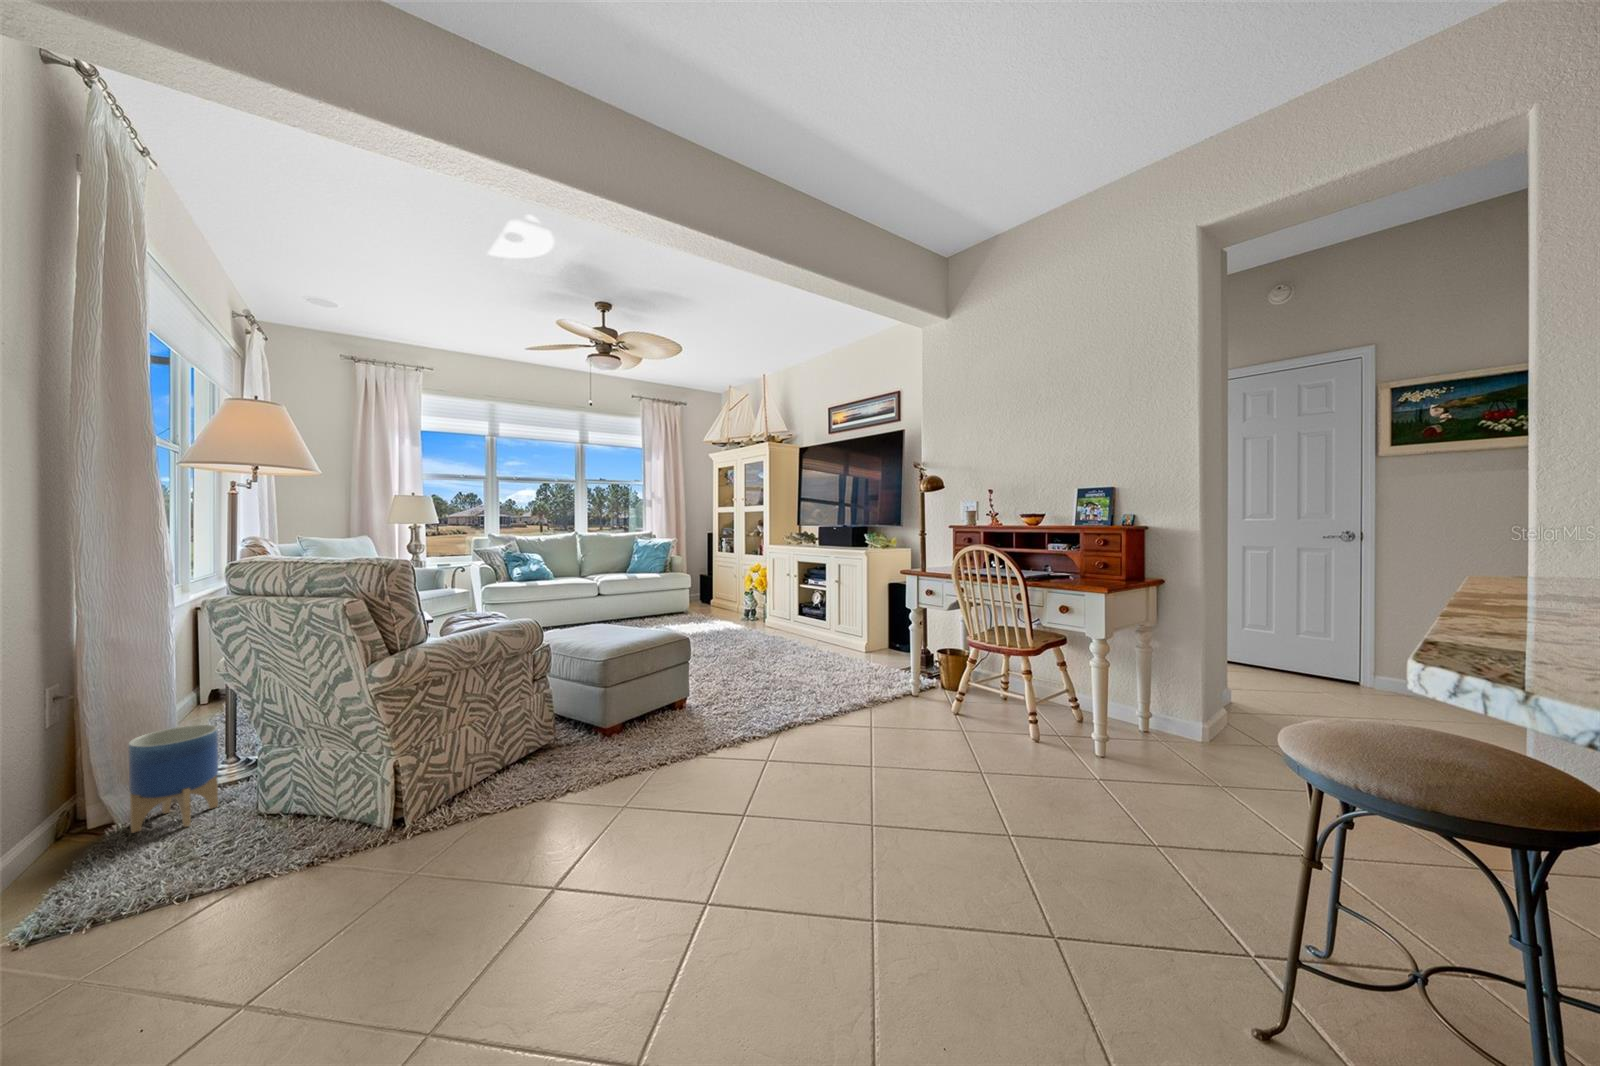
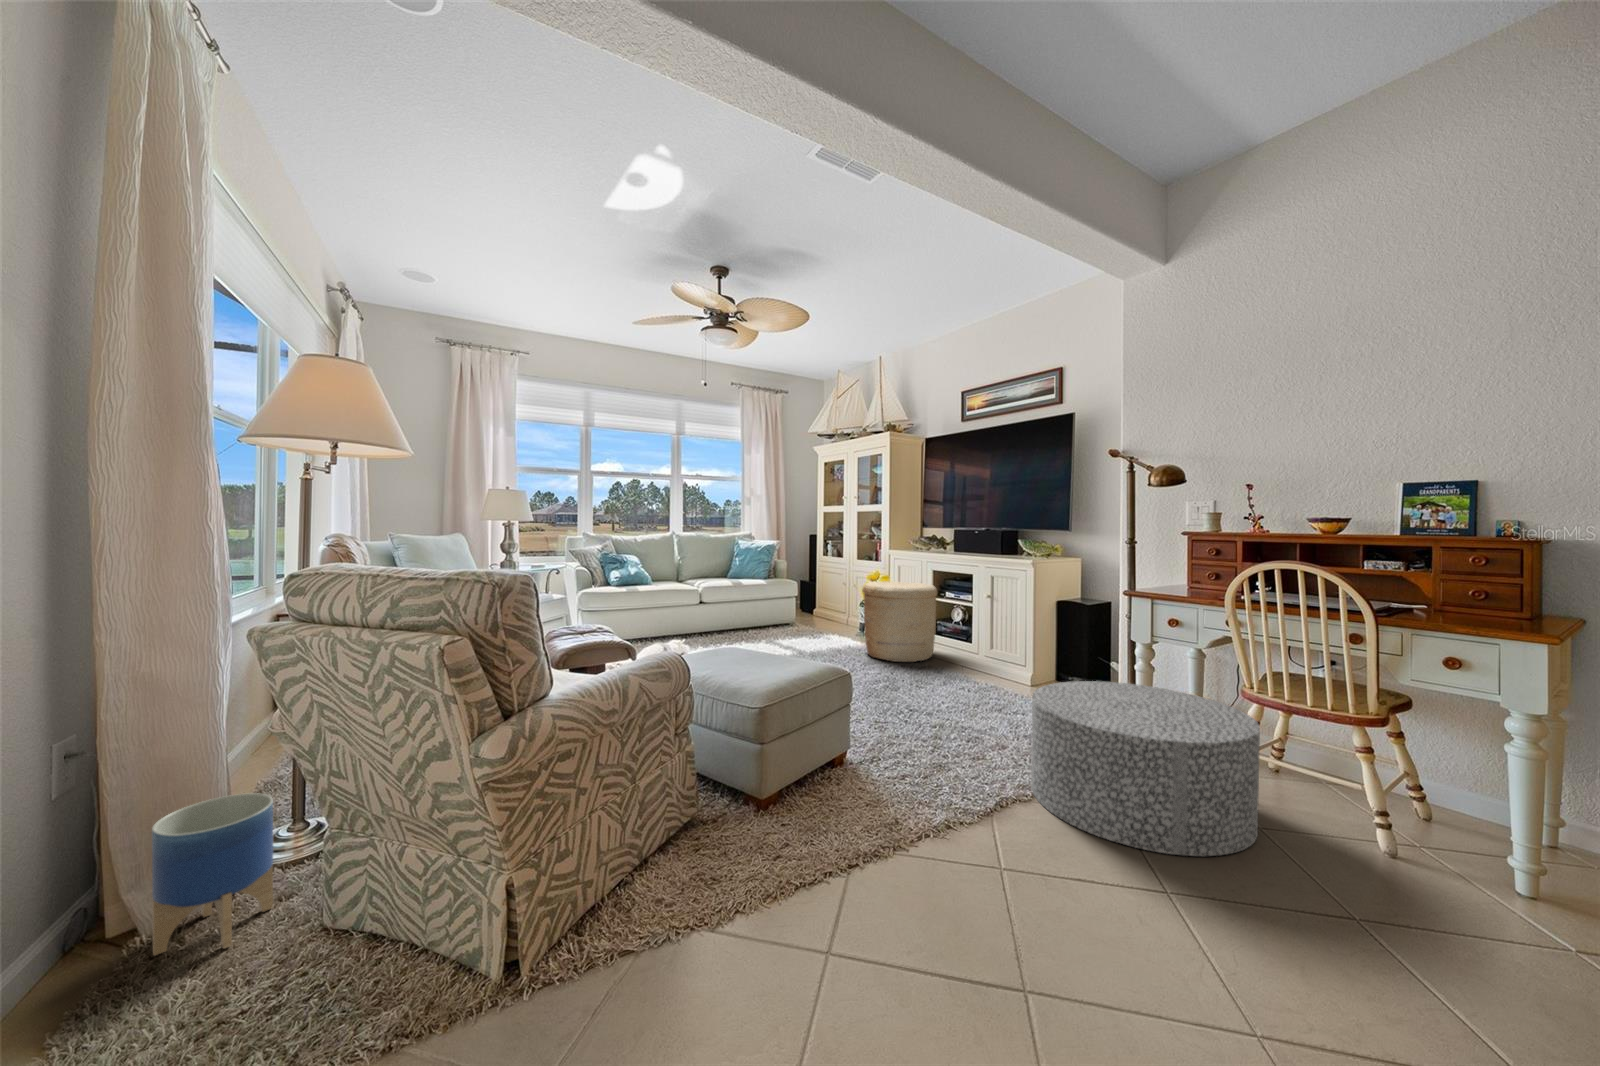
basket: none [737,572,801,640] -> present [862,581,937,662]
ottoman: none [817,639,961,748] -> present [1031,681,1260,856]

